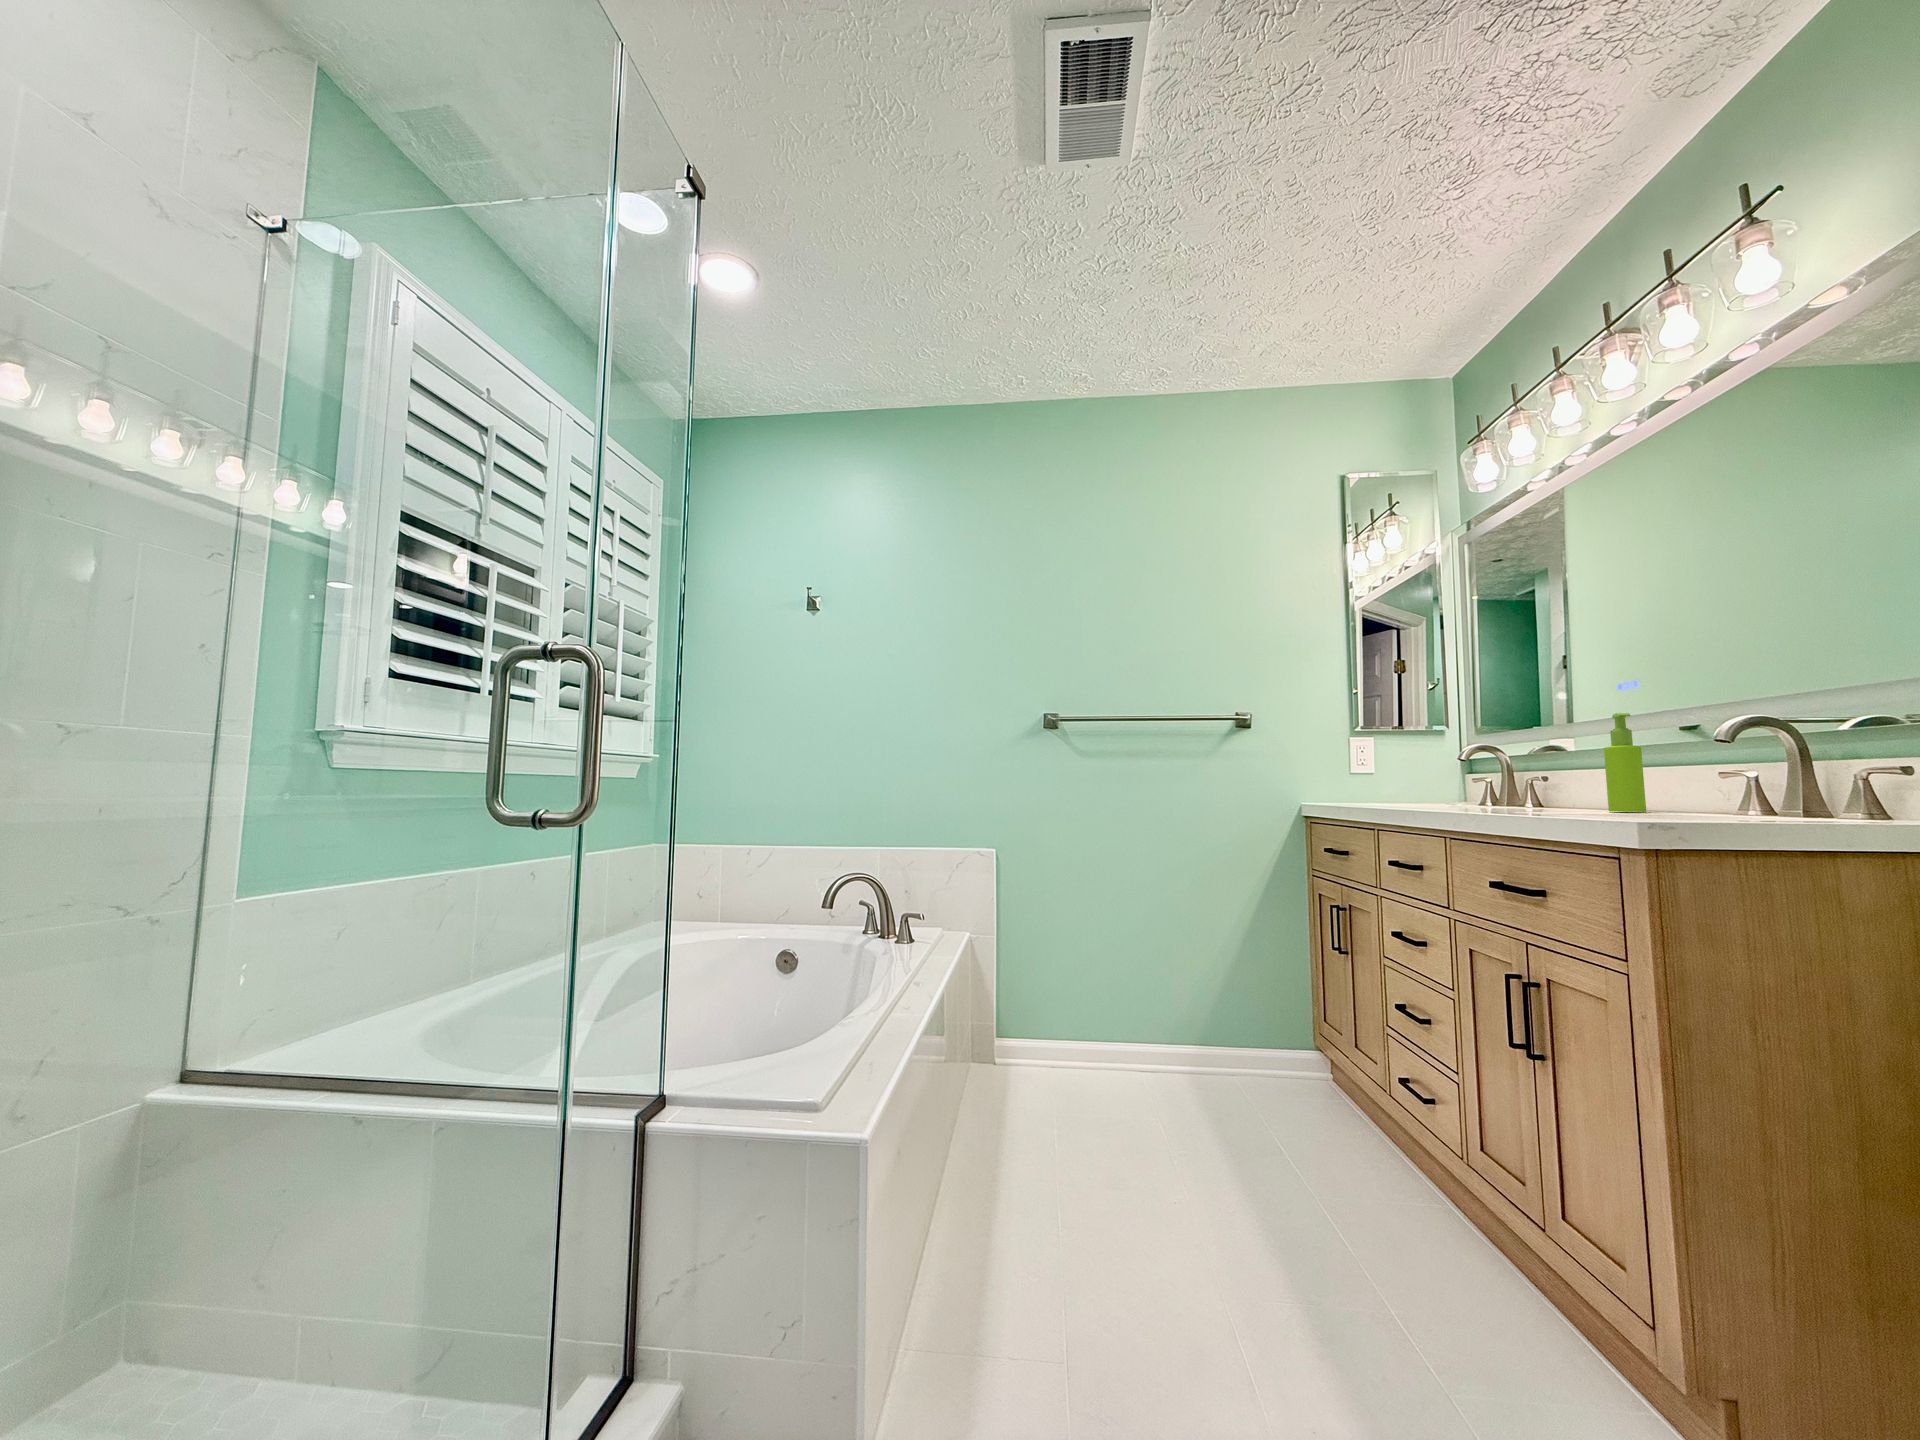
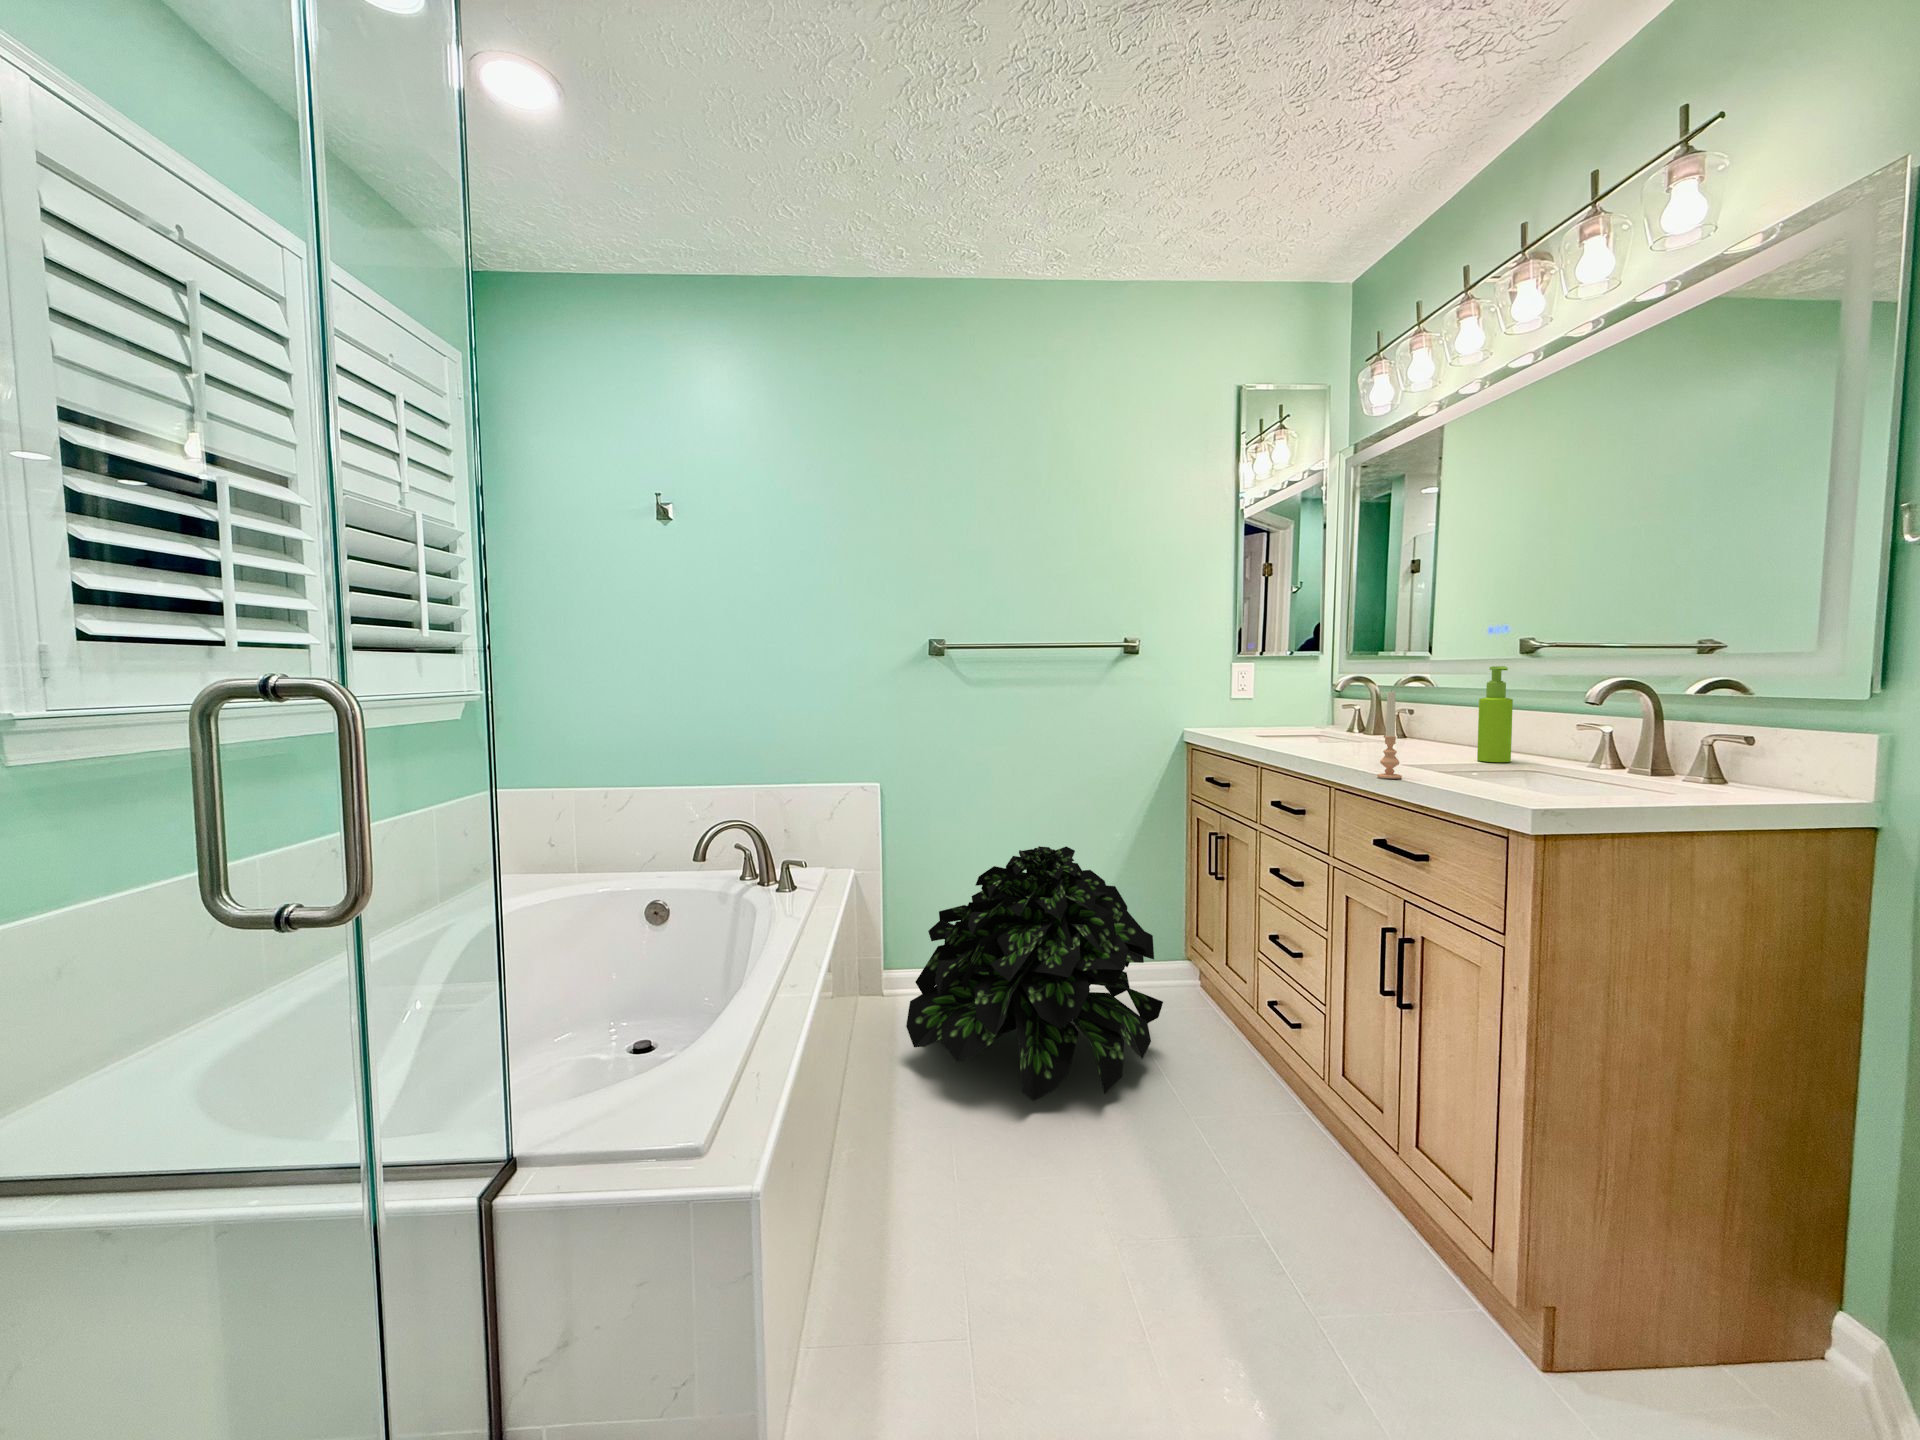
candle: none [1488,729,1514,817] -> present [1377,691,1402,779]
potted plant: none [1017,909,1285,1164] -> present [906,846,1163,1101]

